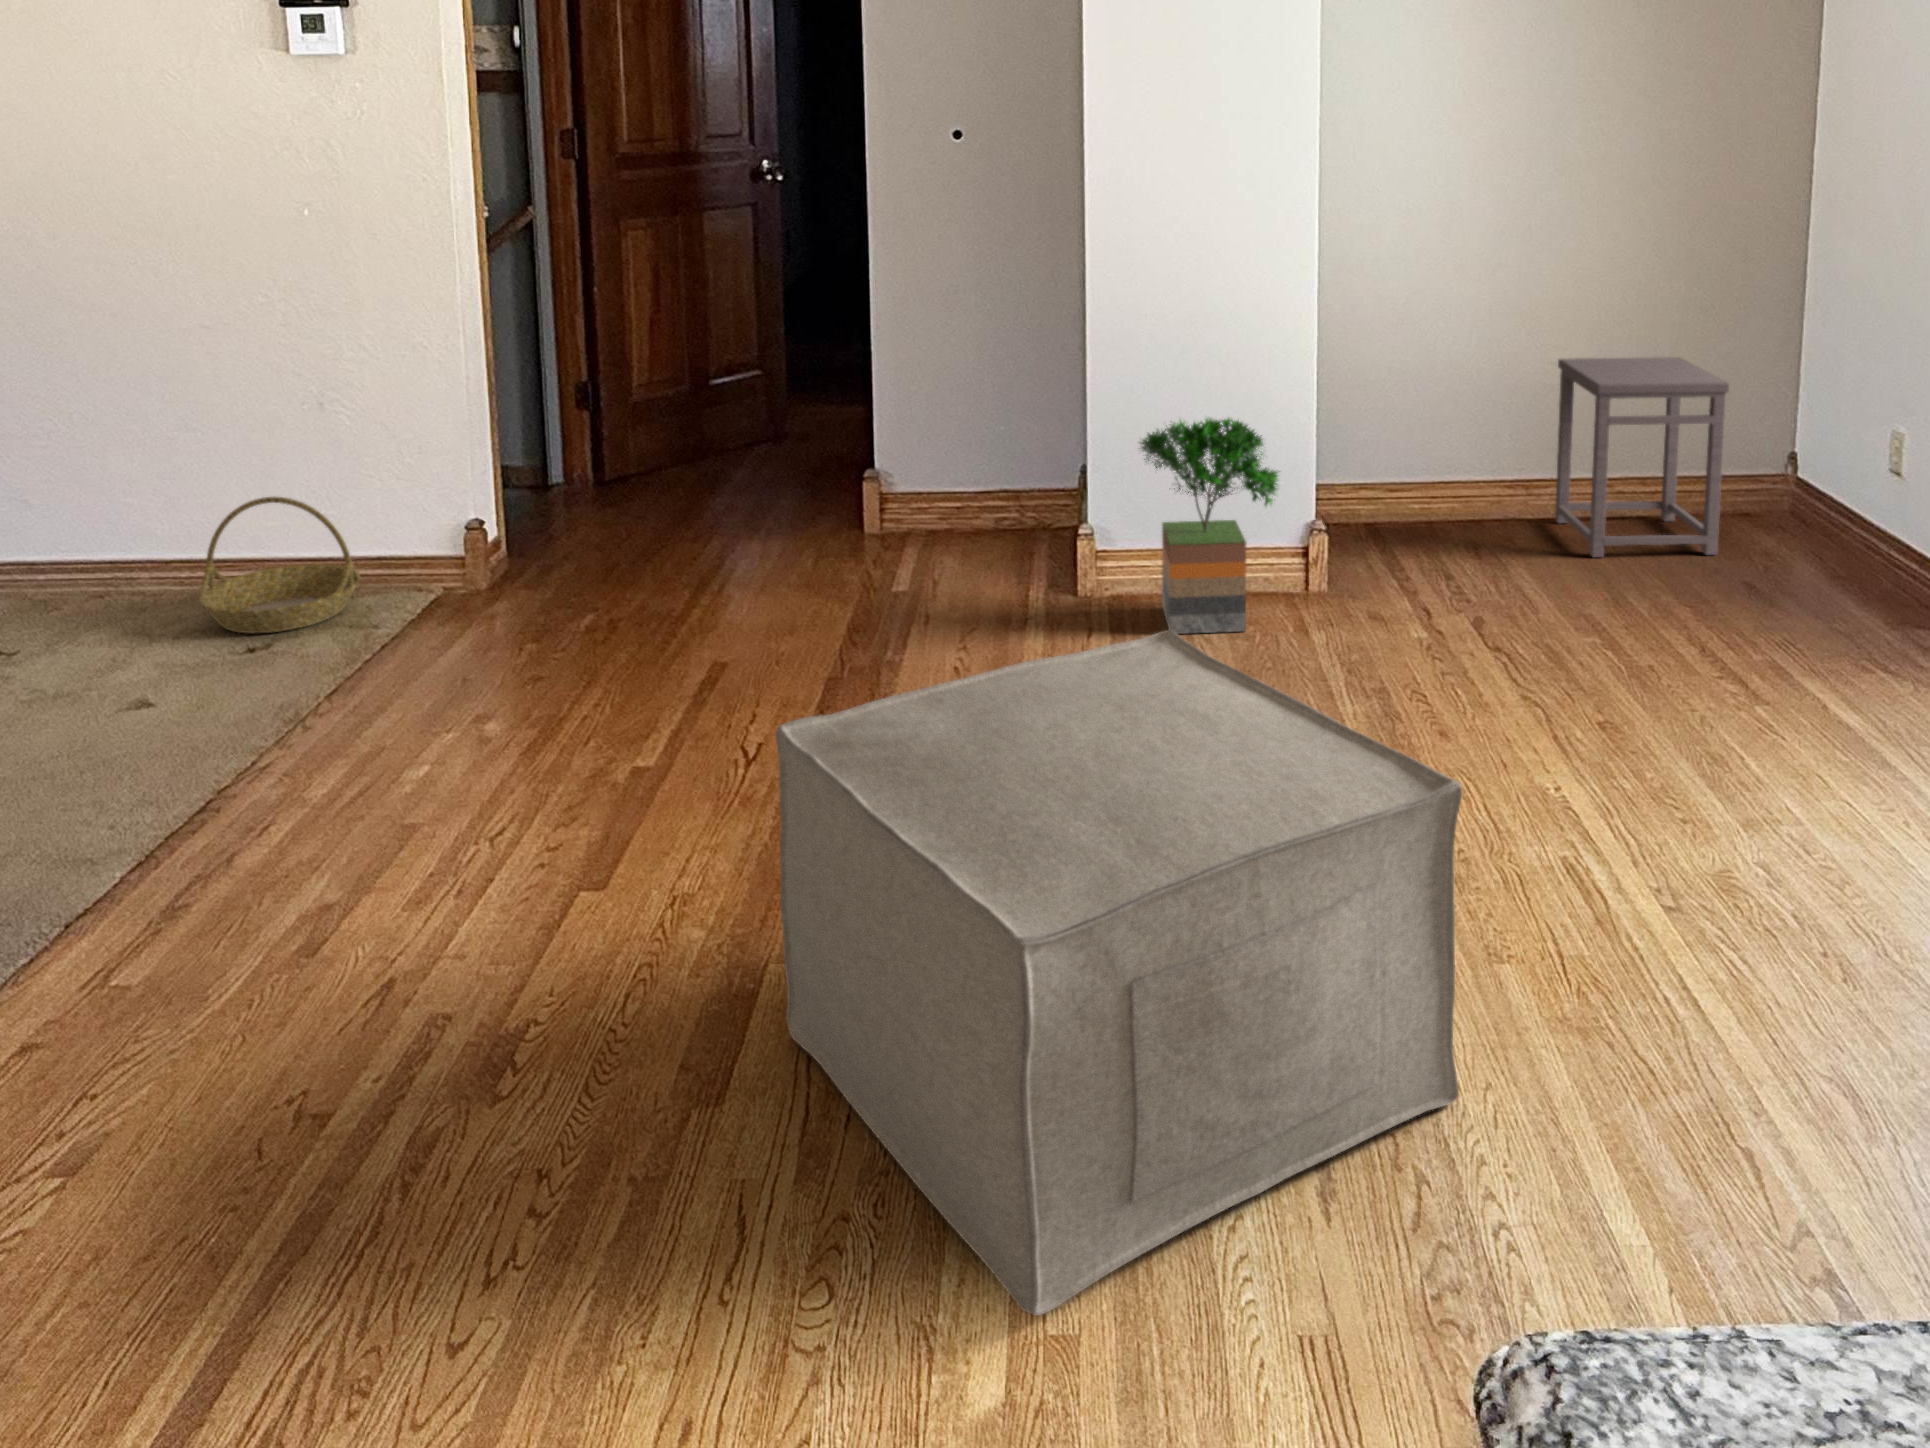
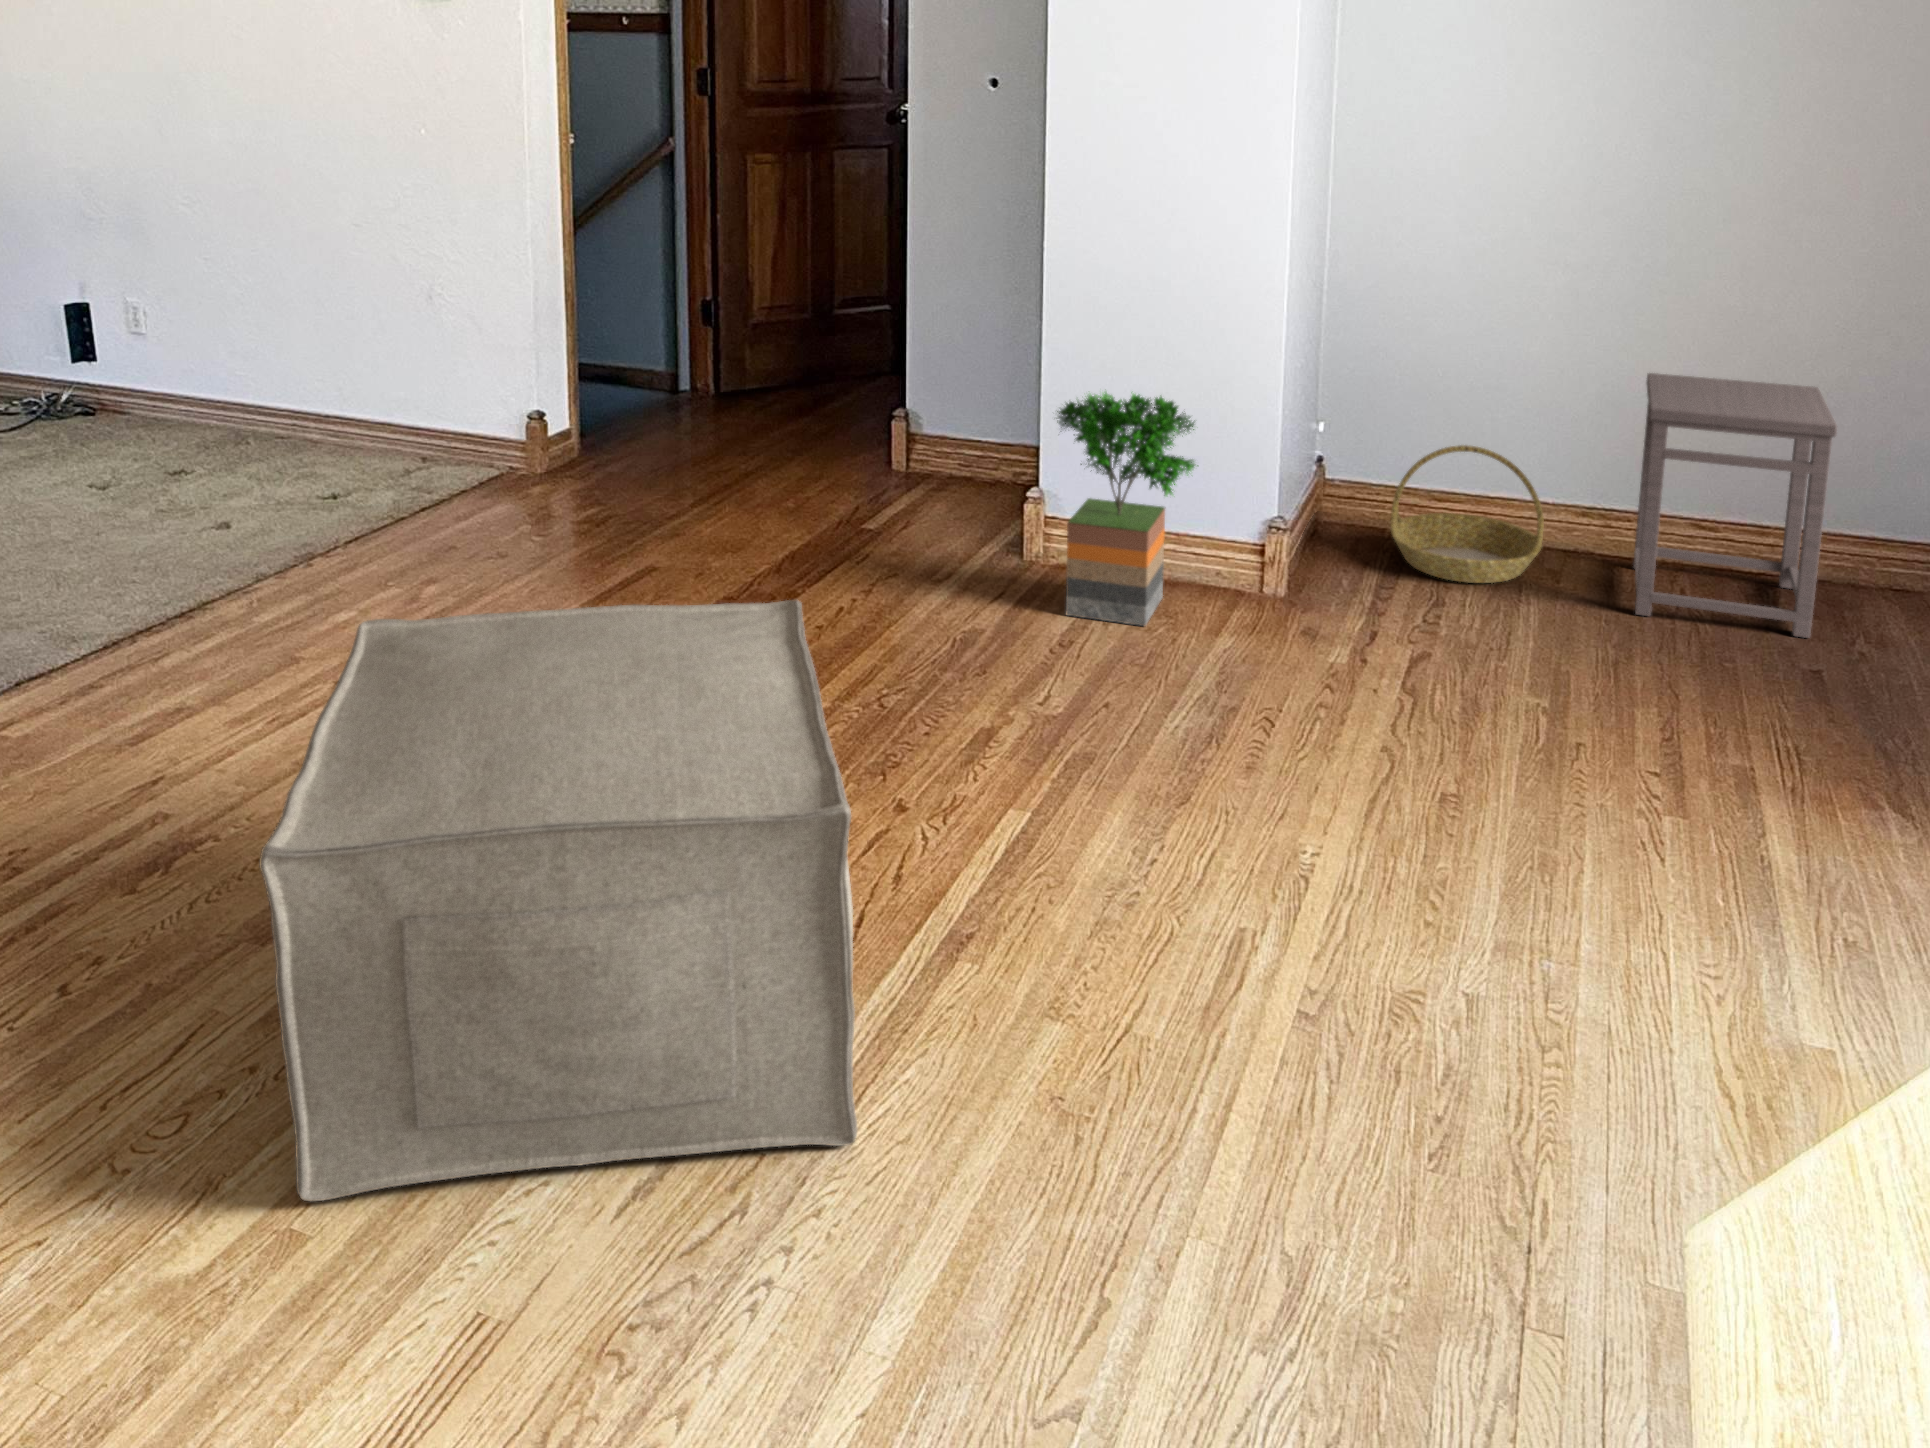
basket: present [199,497,360,633] -> present [1390,445,1544,583]

